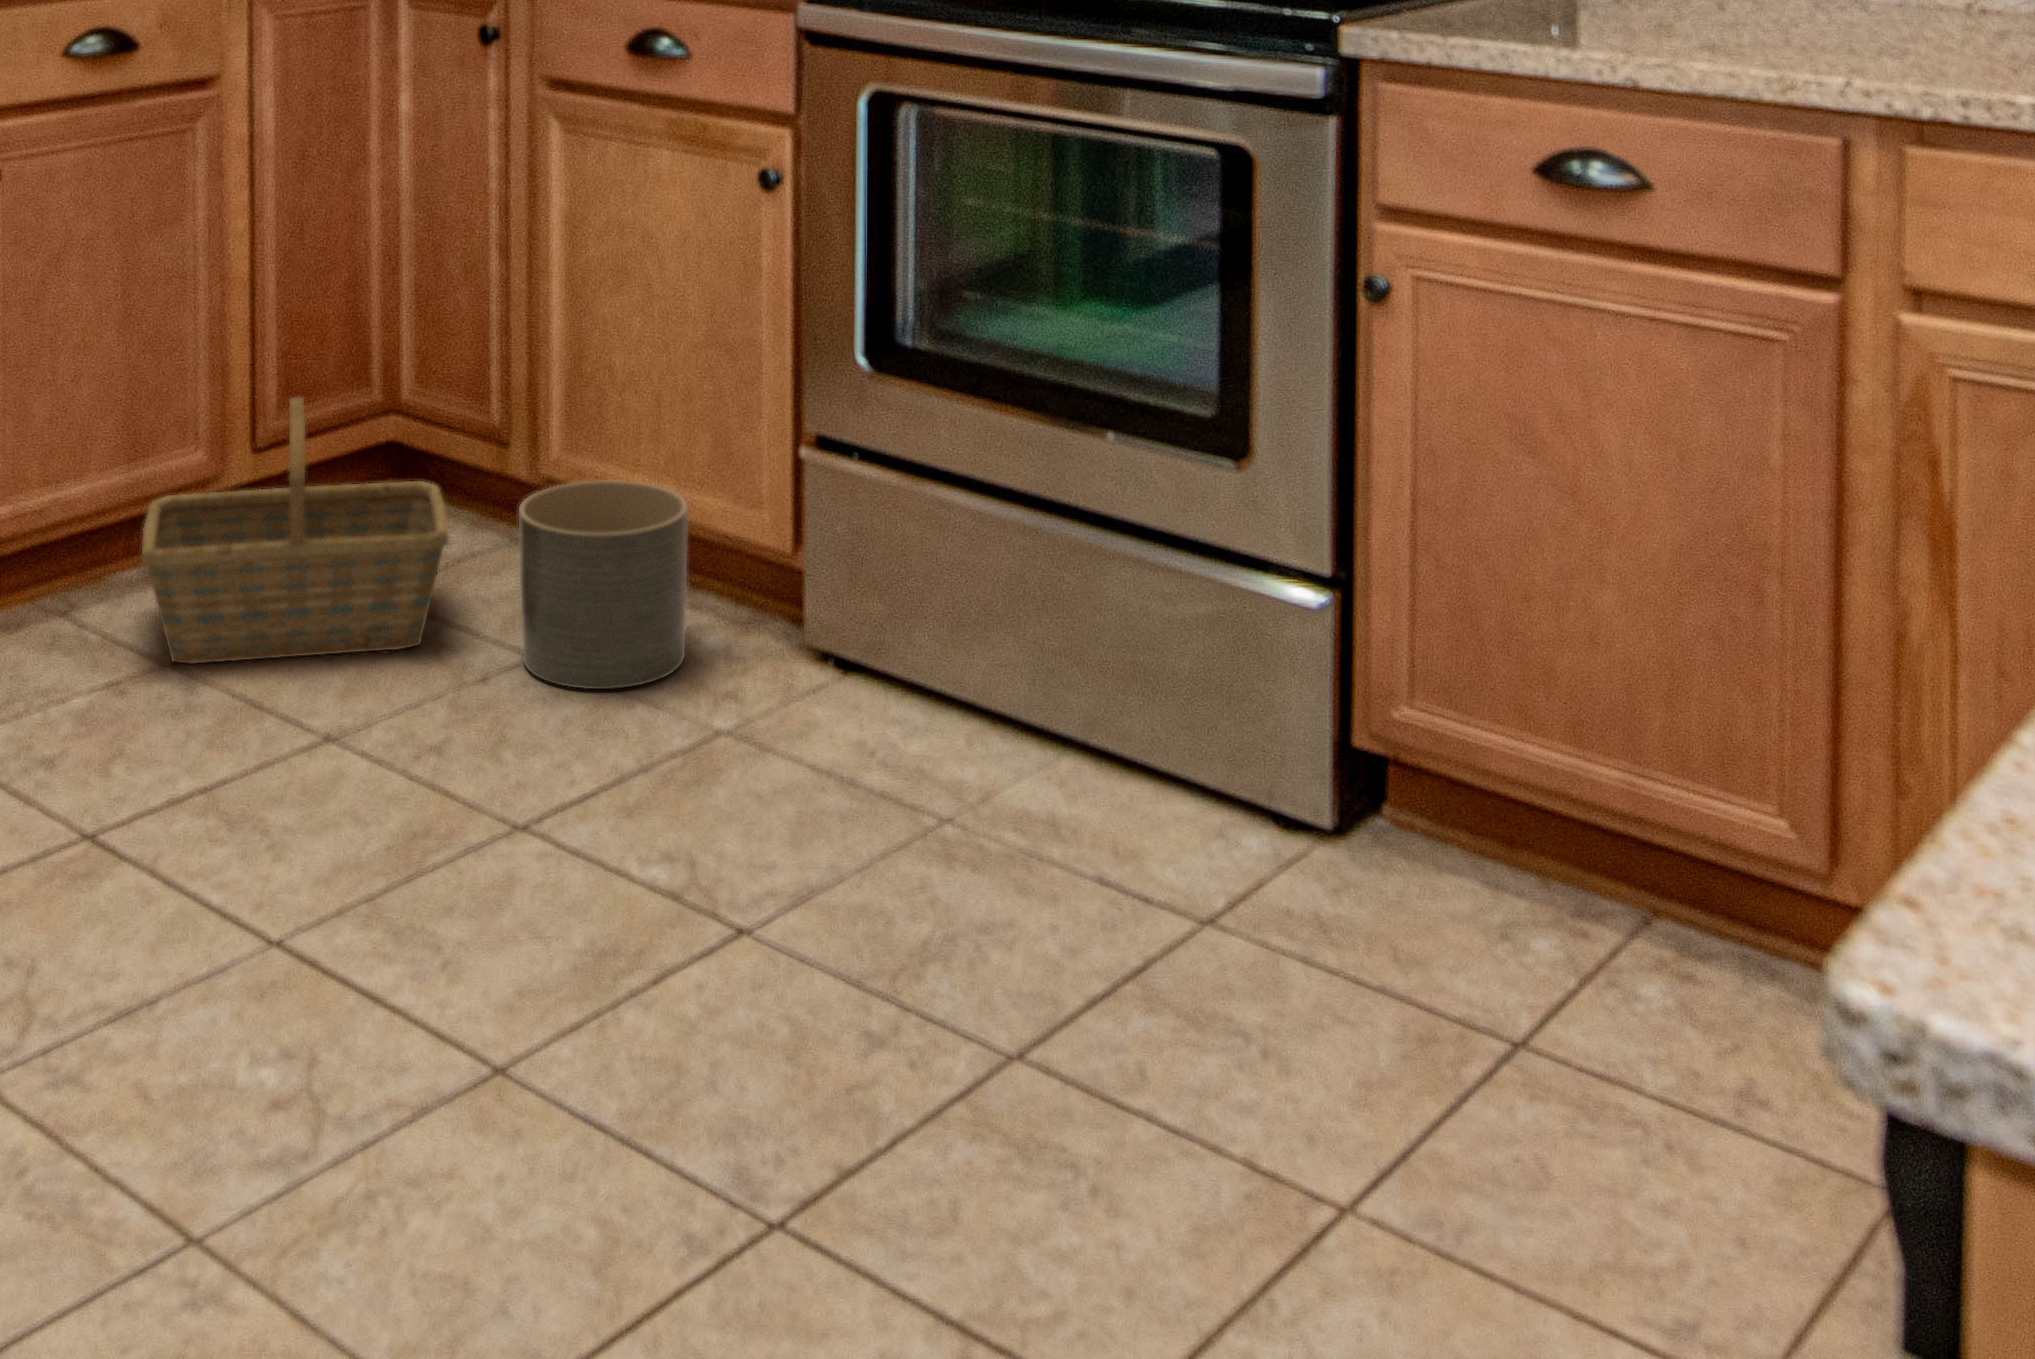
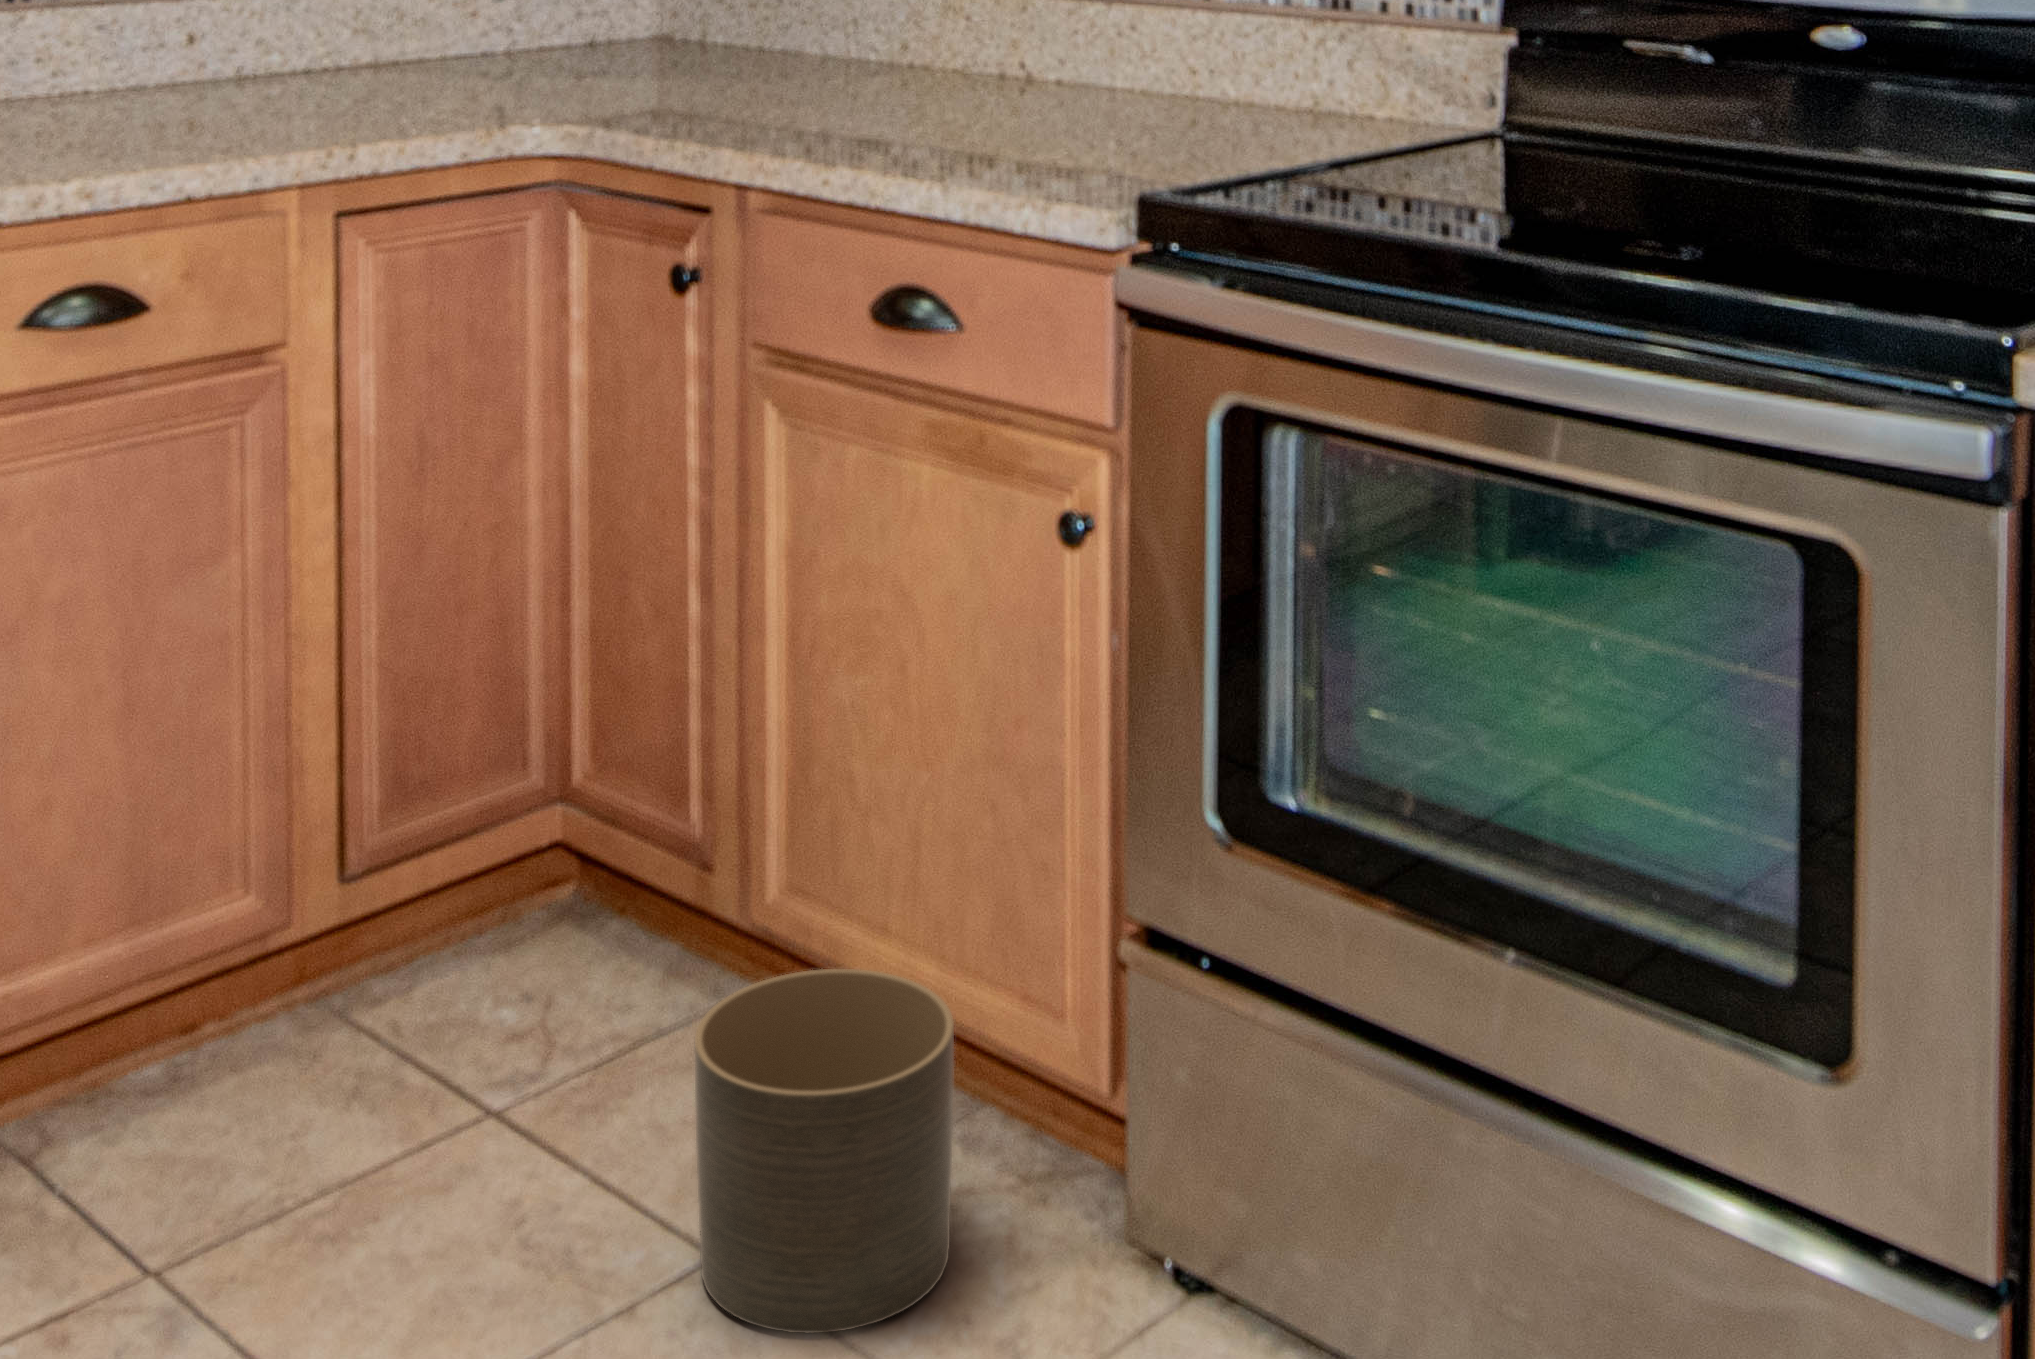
basket: present [142,397,448,664] -> none [110,837,597,1278]

